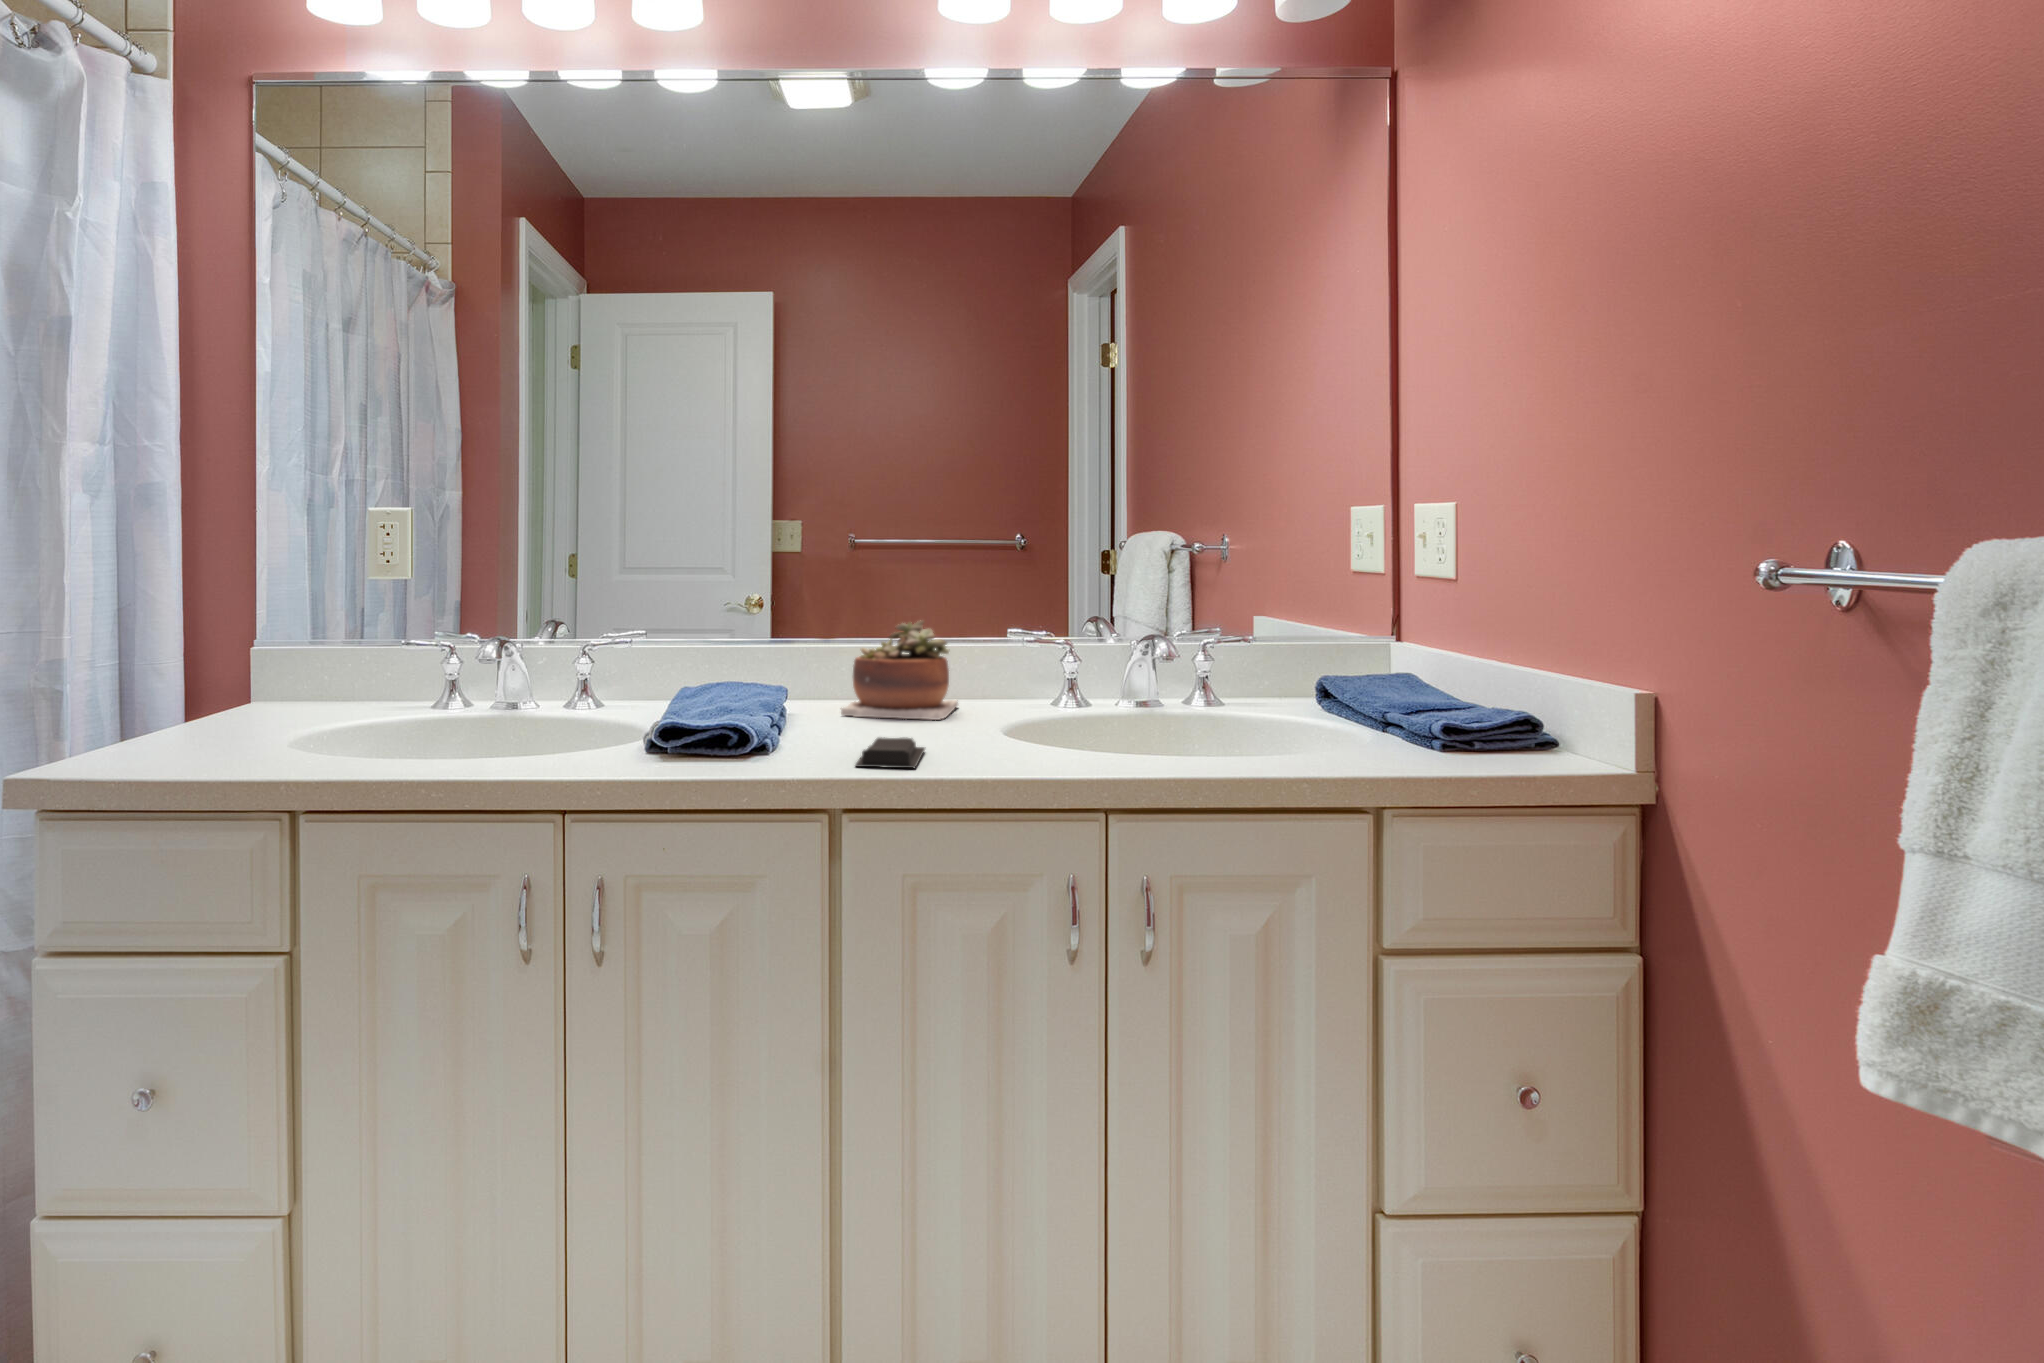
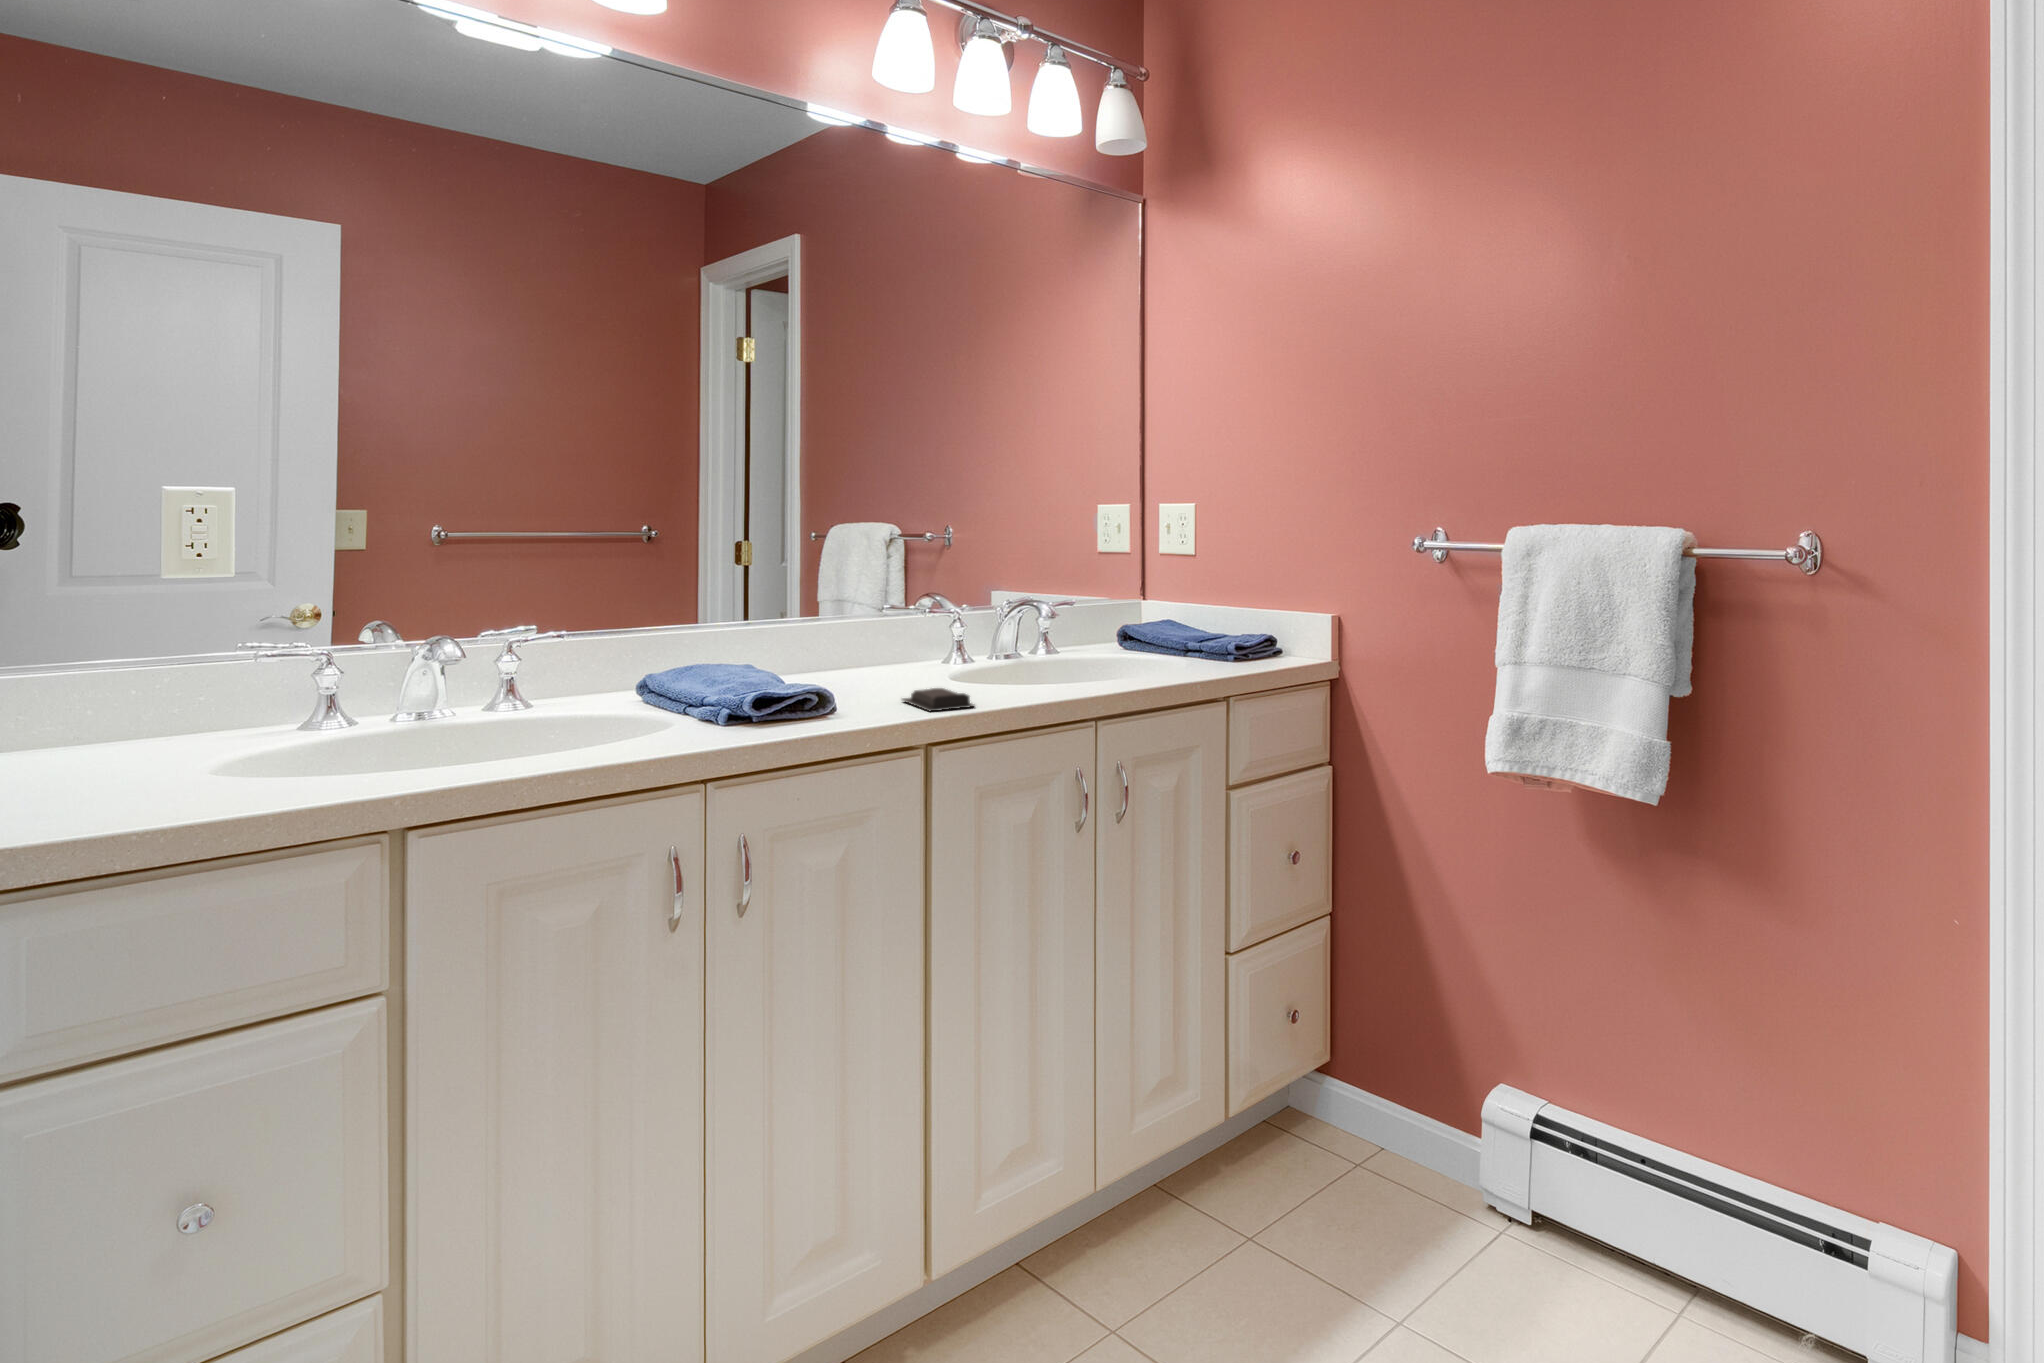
succulent plant: present [841,620,958,720] -> none [788,601,887,686]

